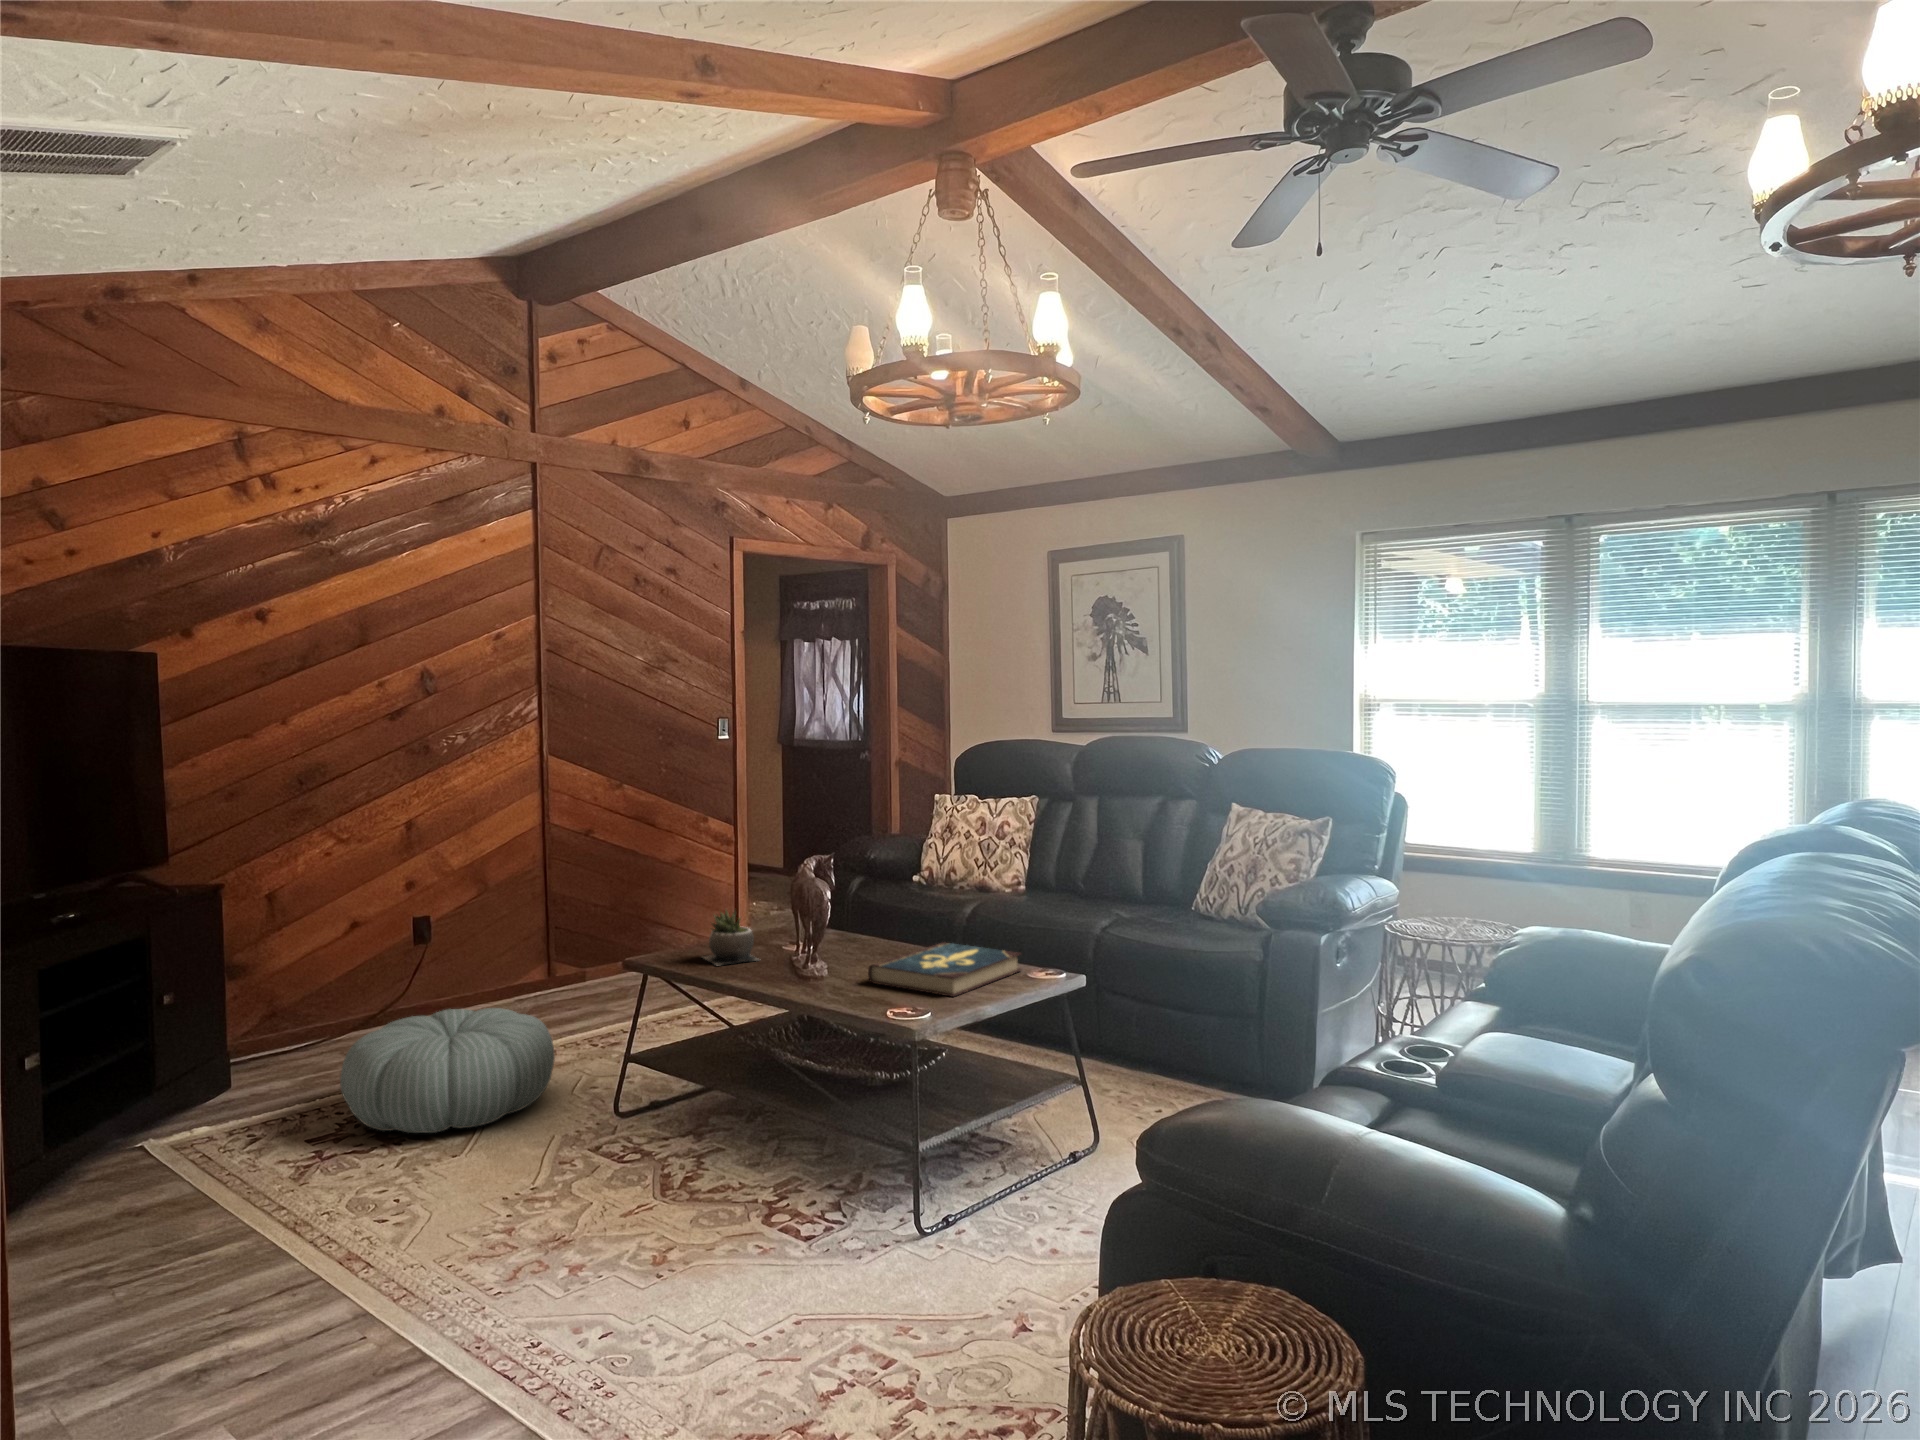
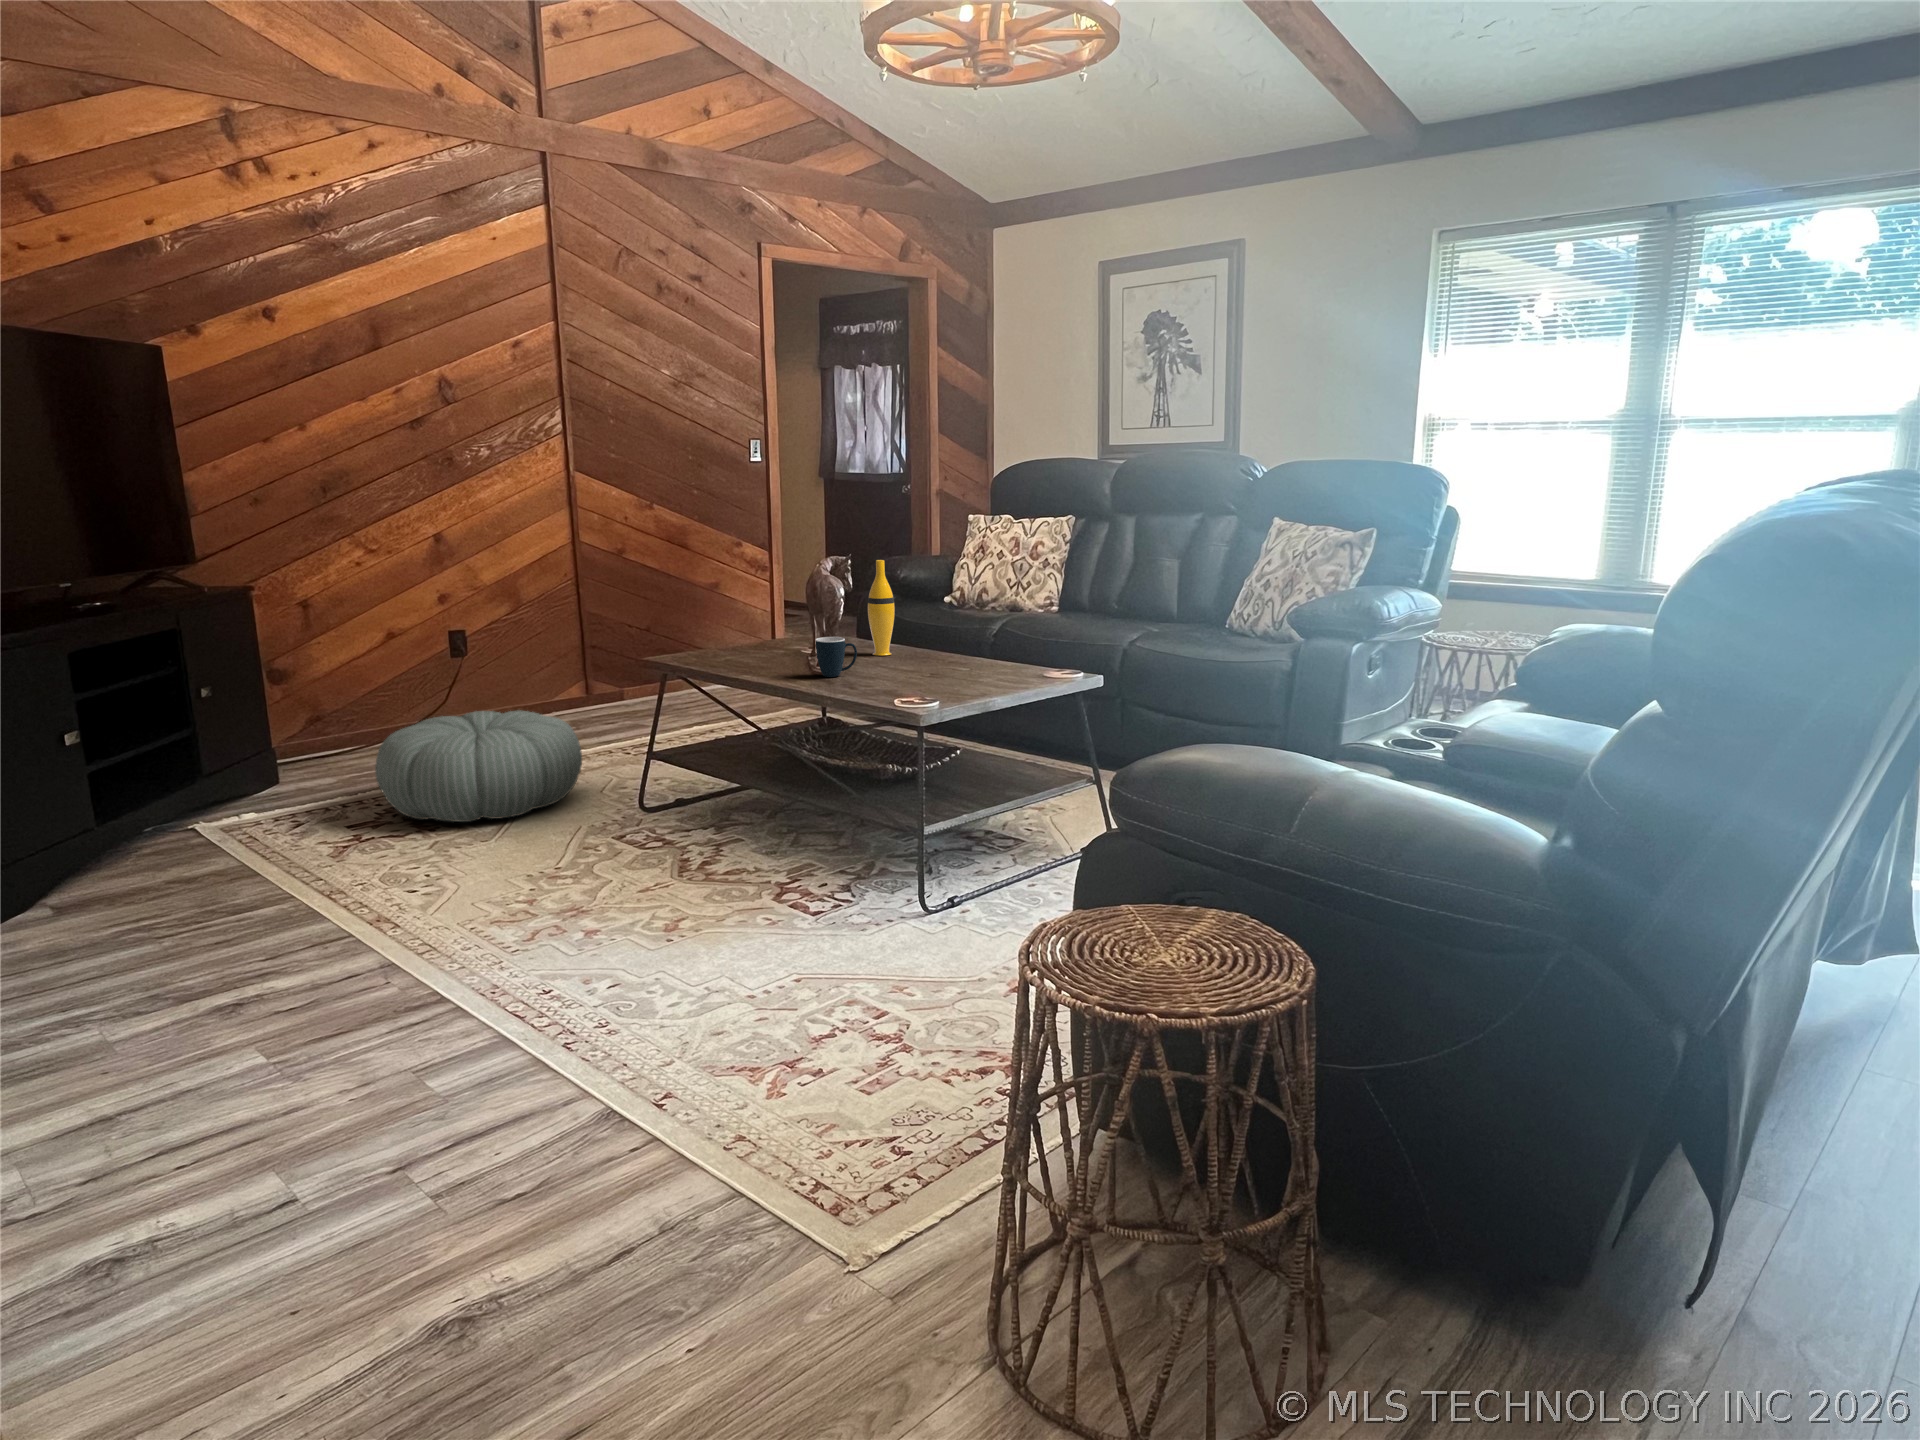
vase: none [850,856,876,950] -> present [868,560,895,656]
succulent plant: present [703,910,758,966] -> none [717,609,777,665]
mug: none [803,938,844,979] -> present [816,637,857,677]
book: present [868,942,1021,997] -> none [880,646,1039,692]

